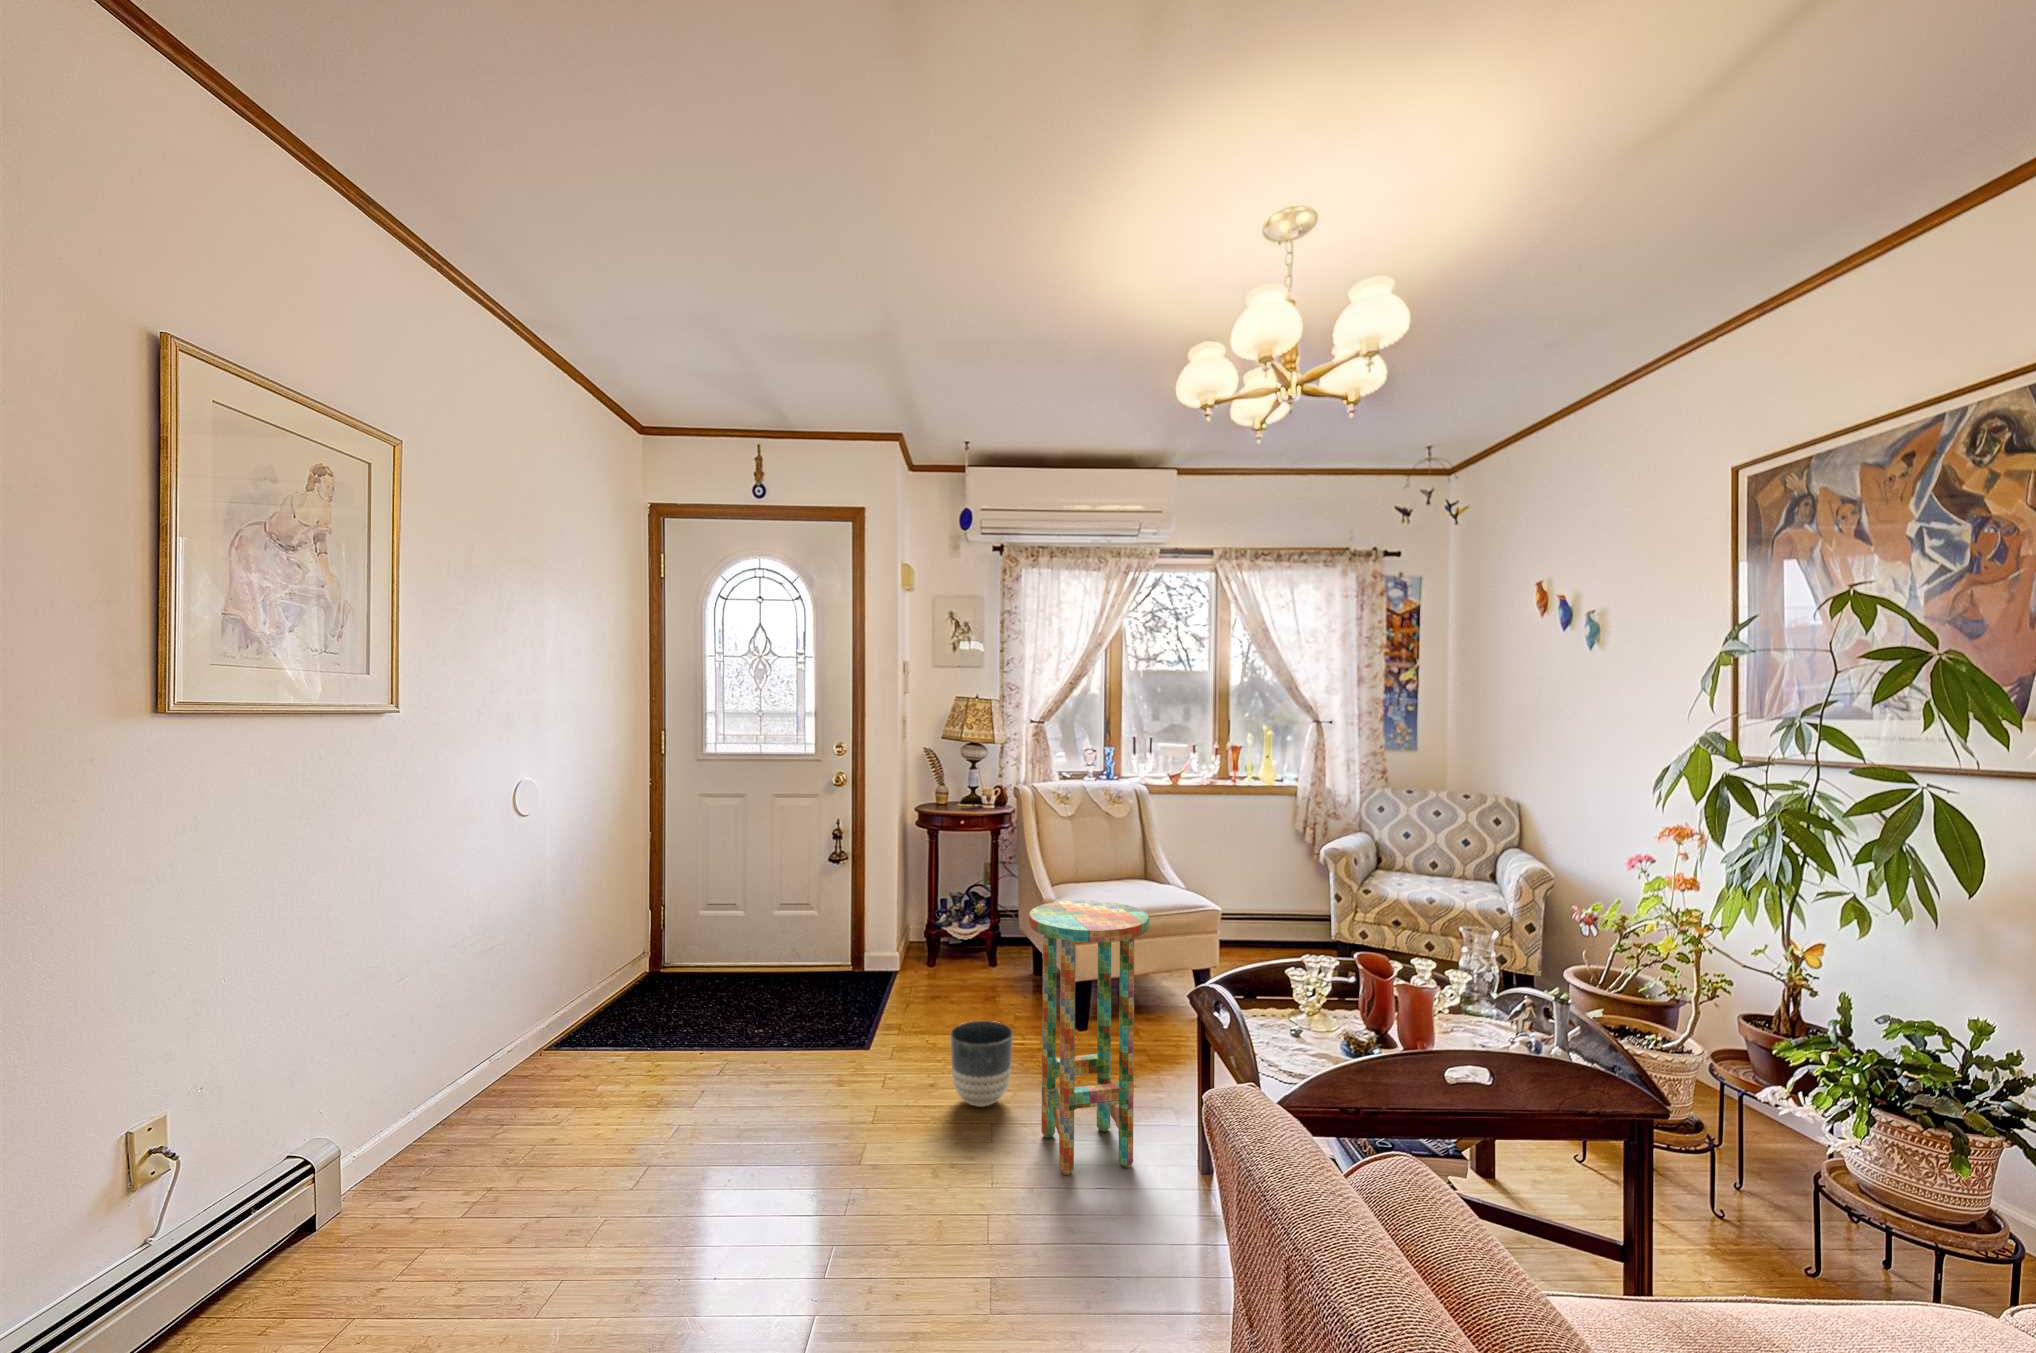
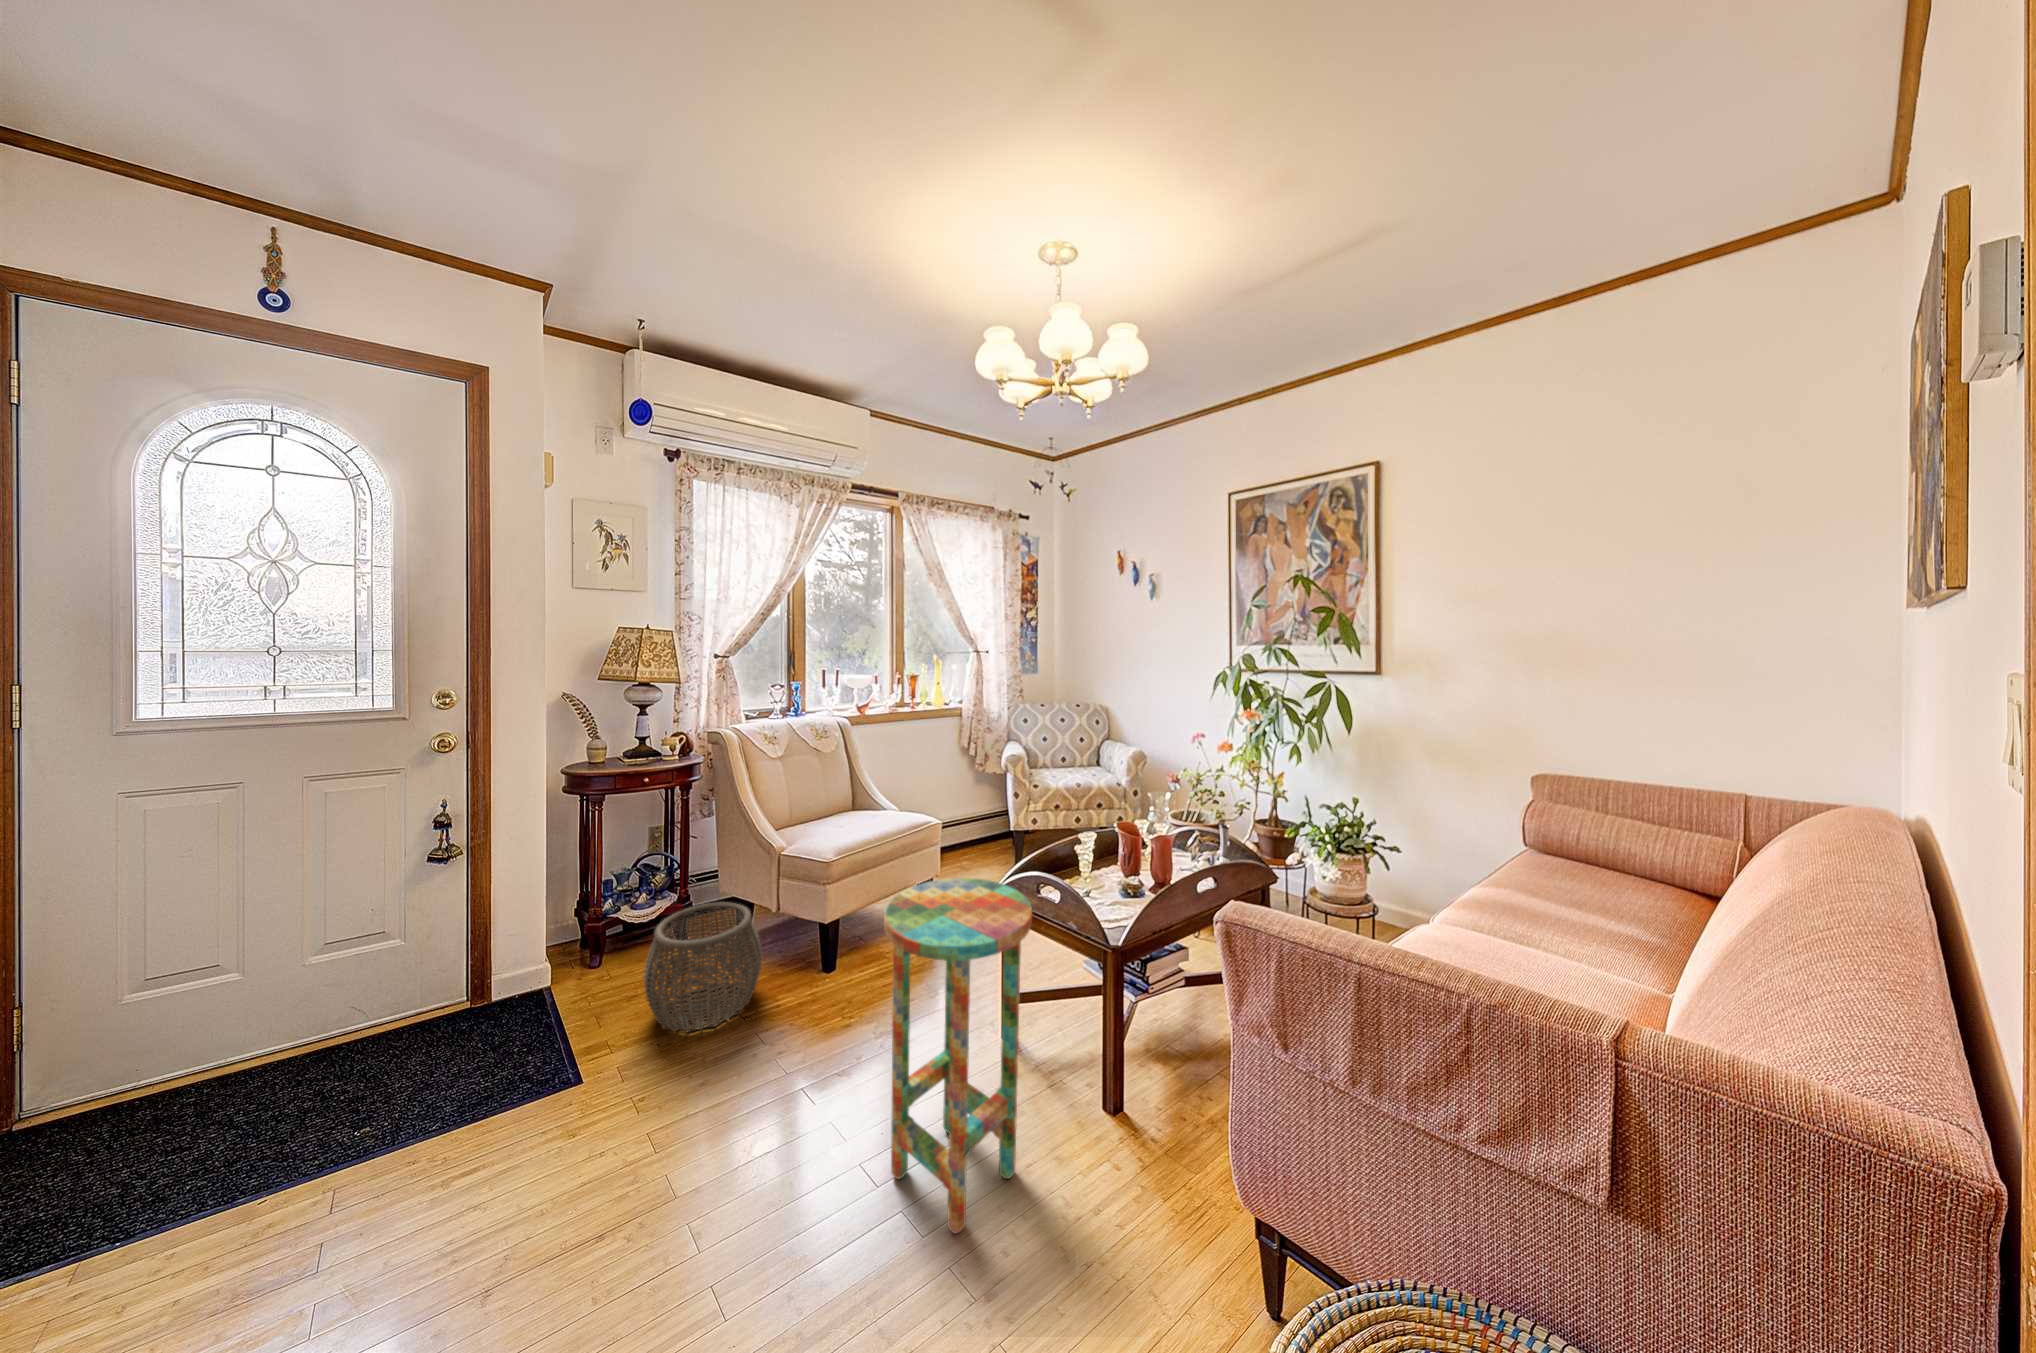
woven basket: none [935,928,1023,1025] -> present [643,902,762,1033]
planter: present [950,1021,1013,1107] -> none [740,1047,828,1175]

